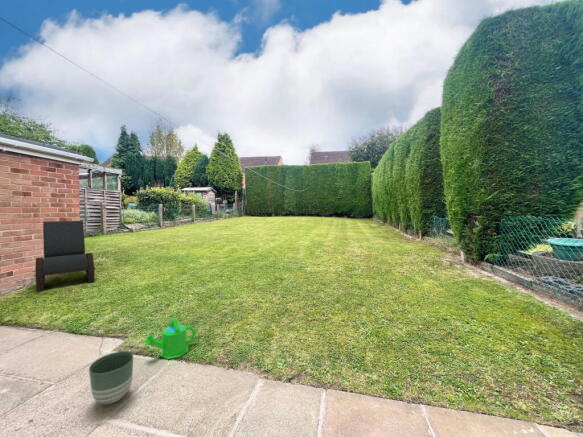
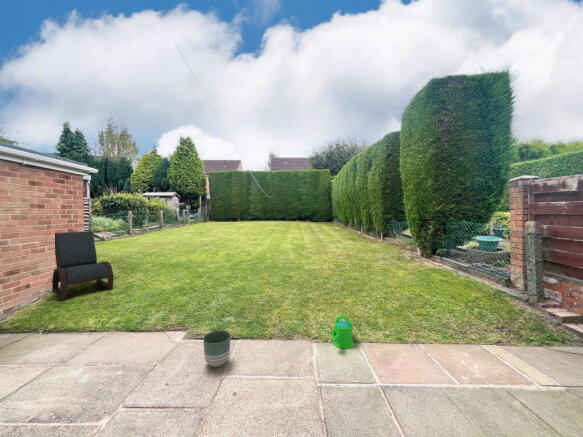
watering can: present [145,318,196,359] -> present [331,315,354,349]

